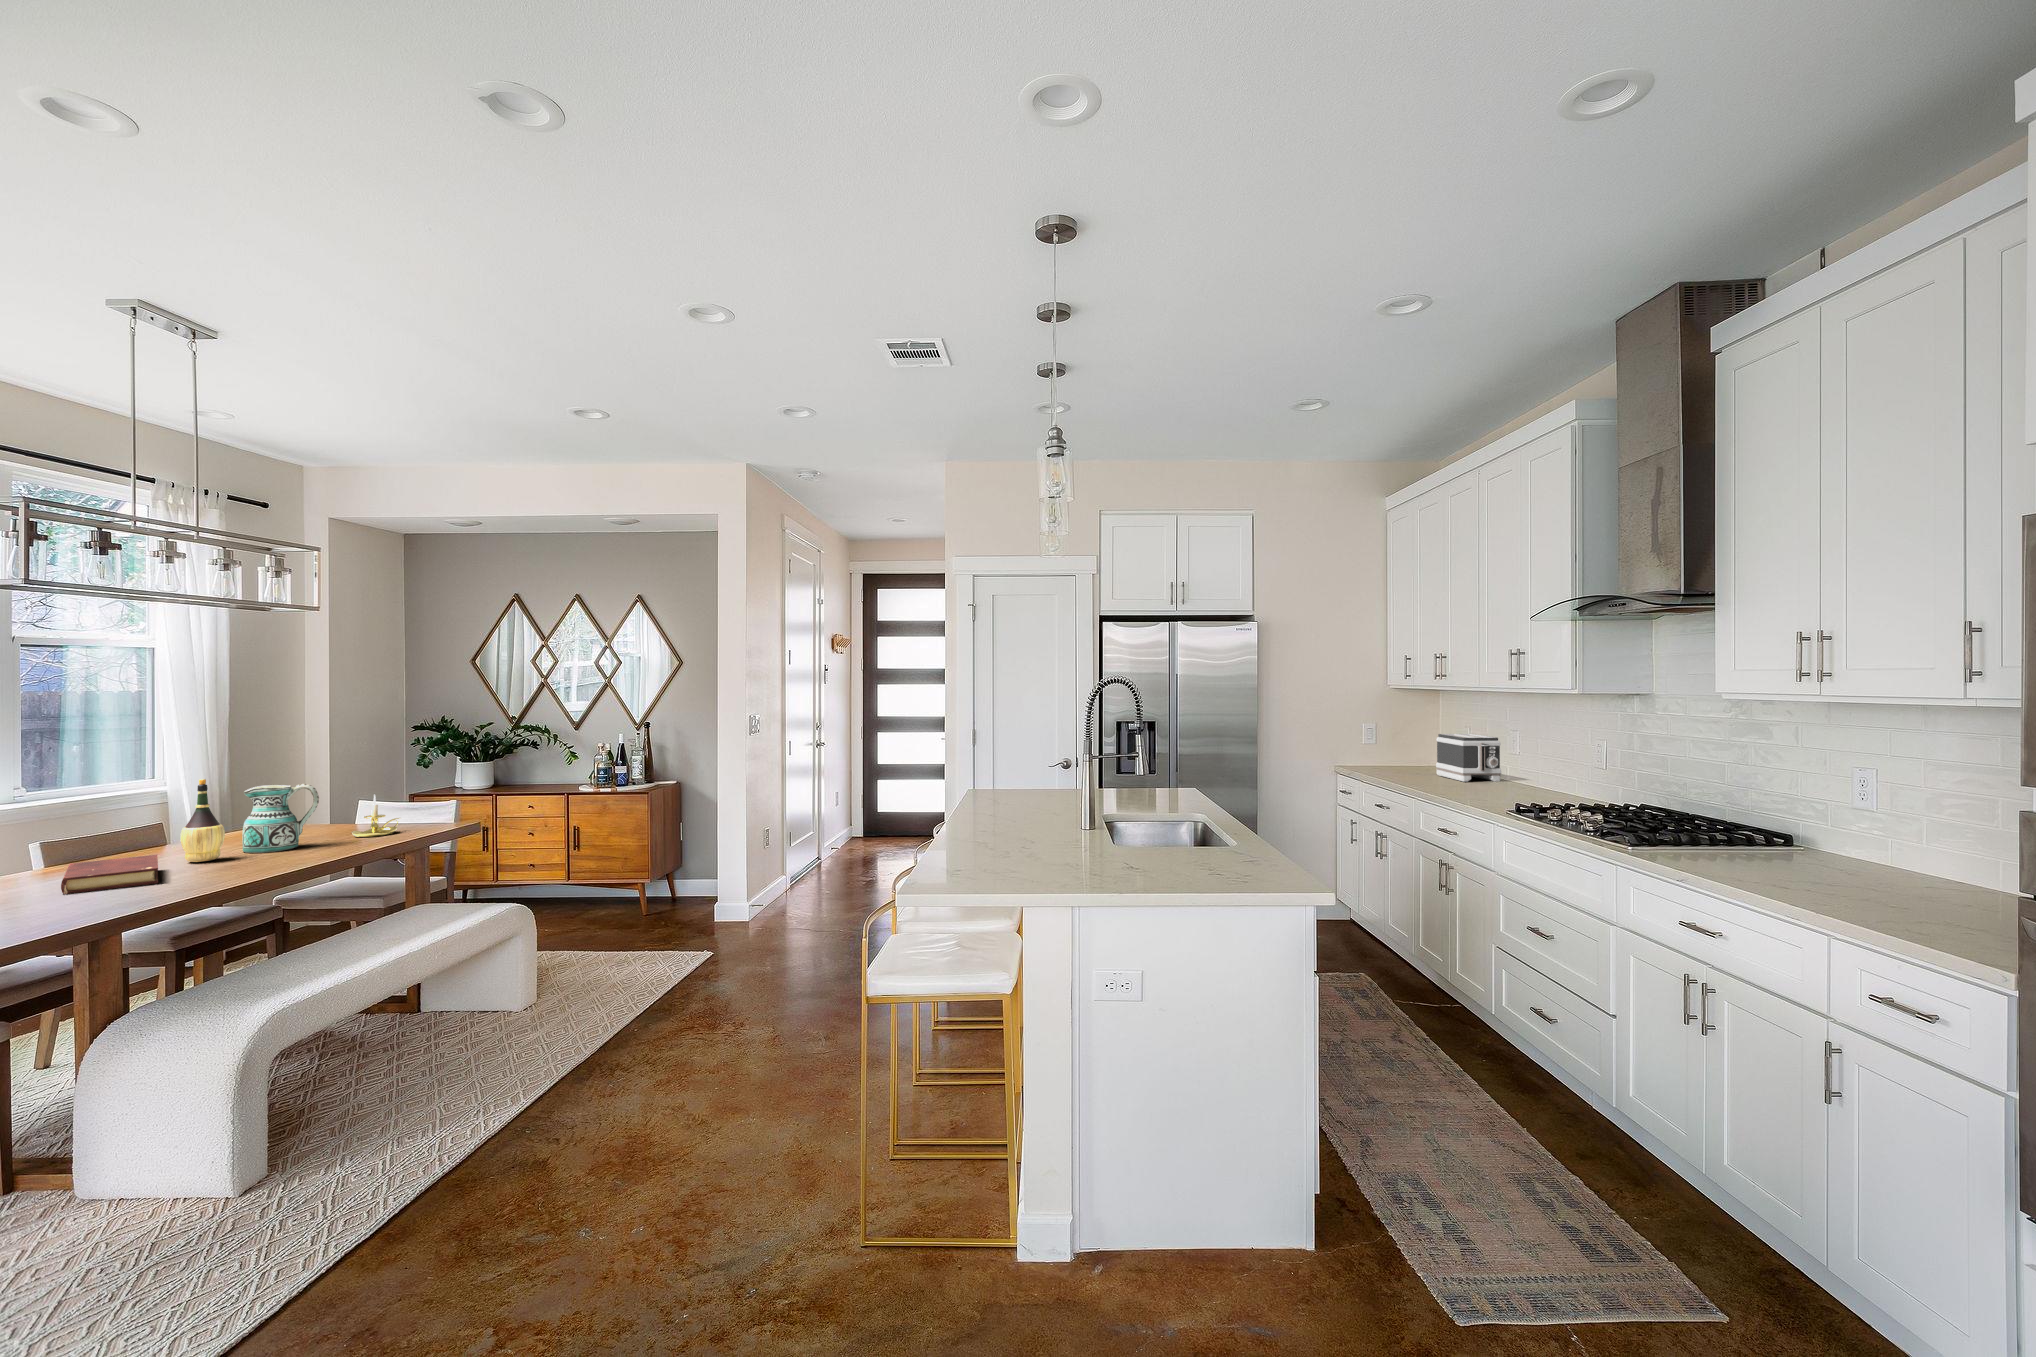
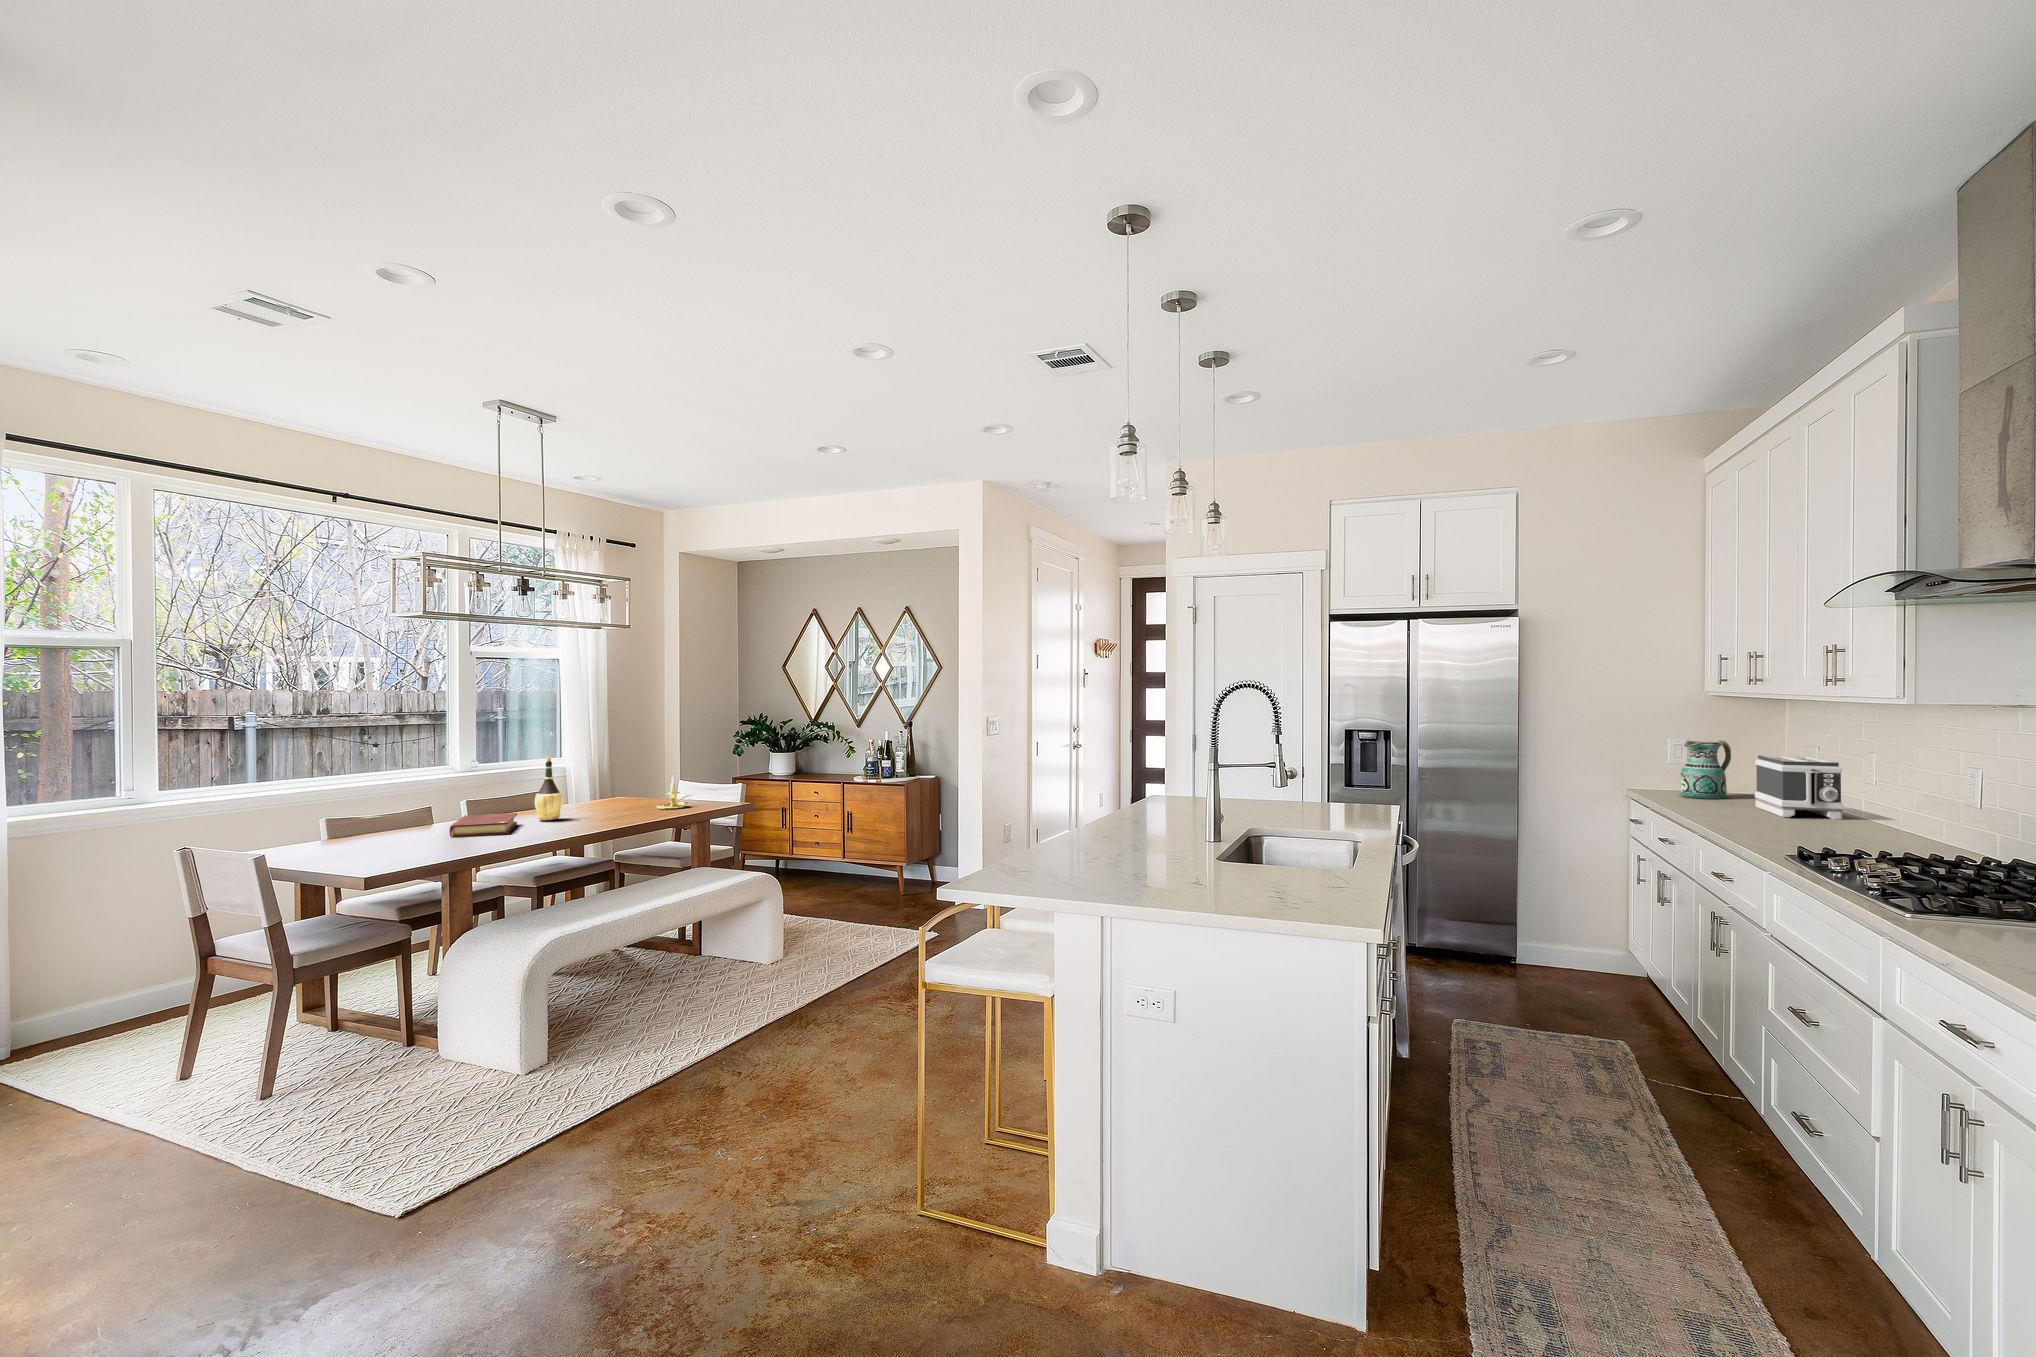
ceramic pitcher: present [242,784,319,853] -> present [1679,741,1731,799]

